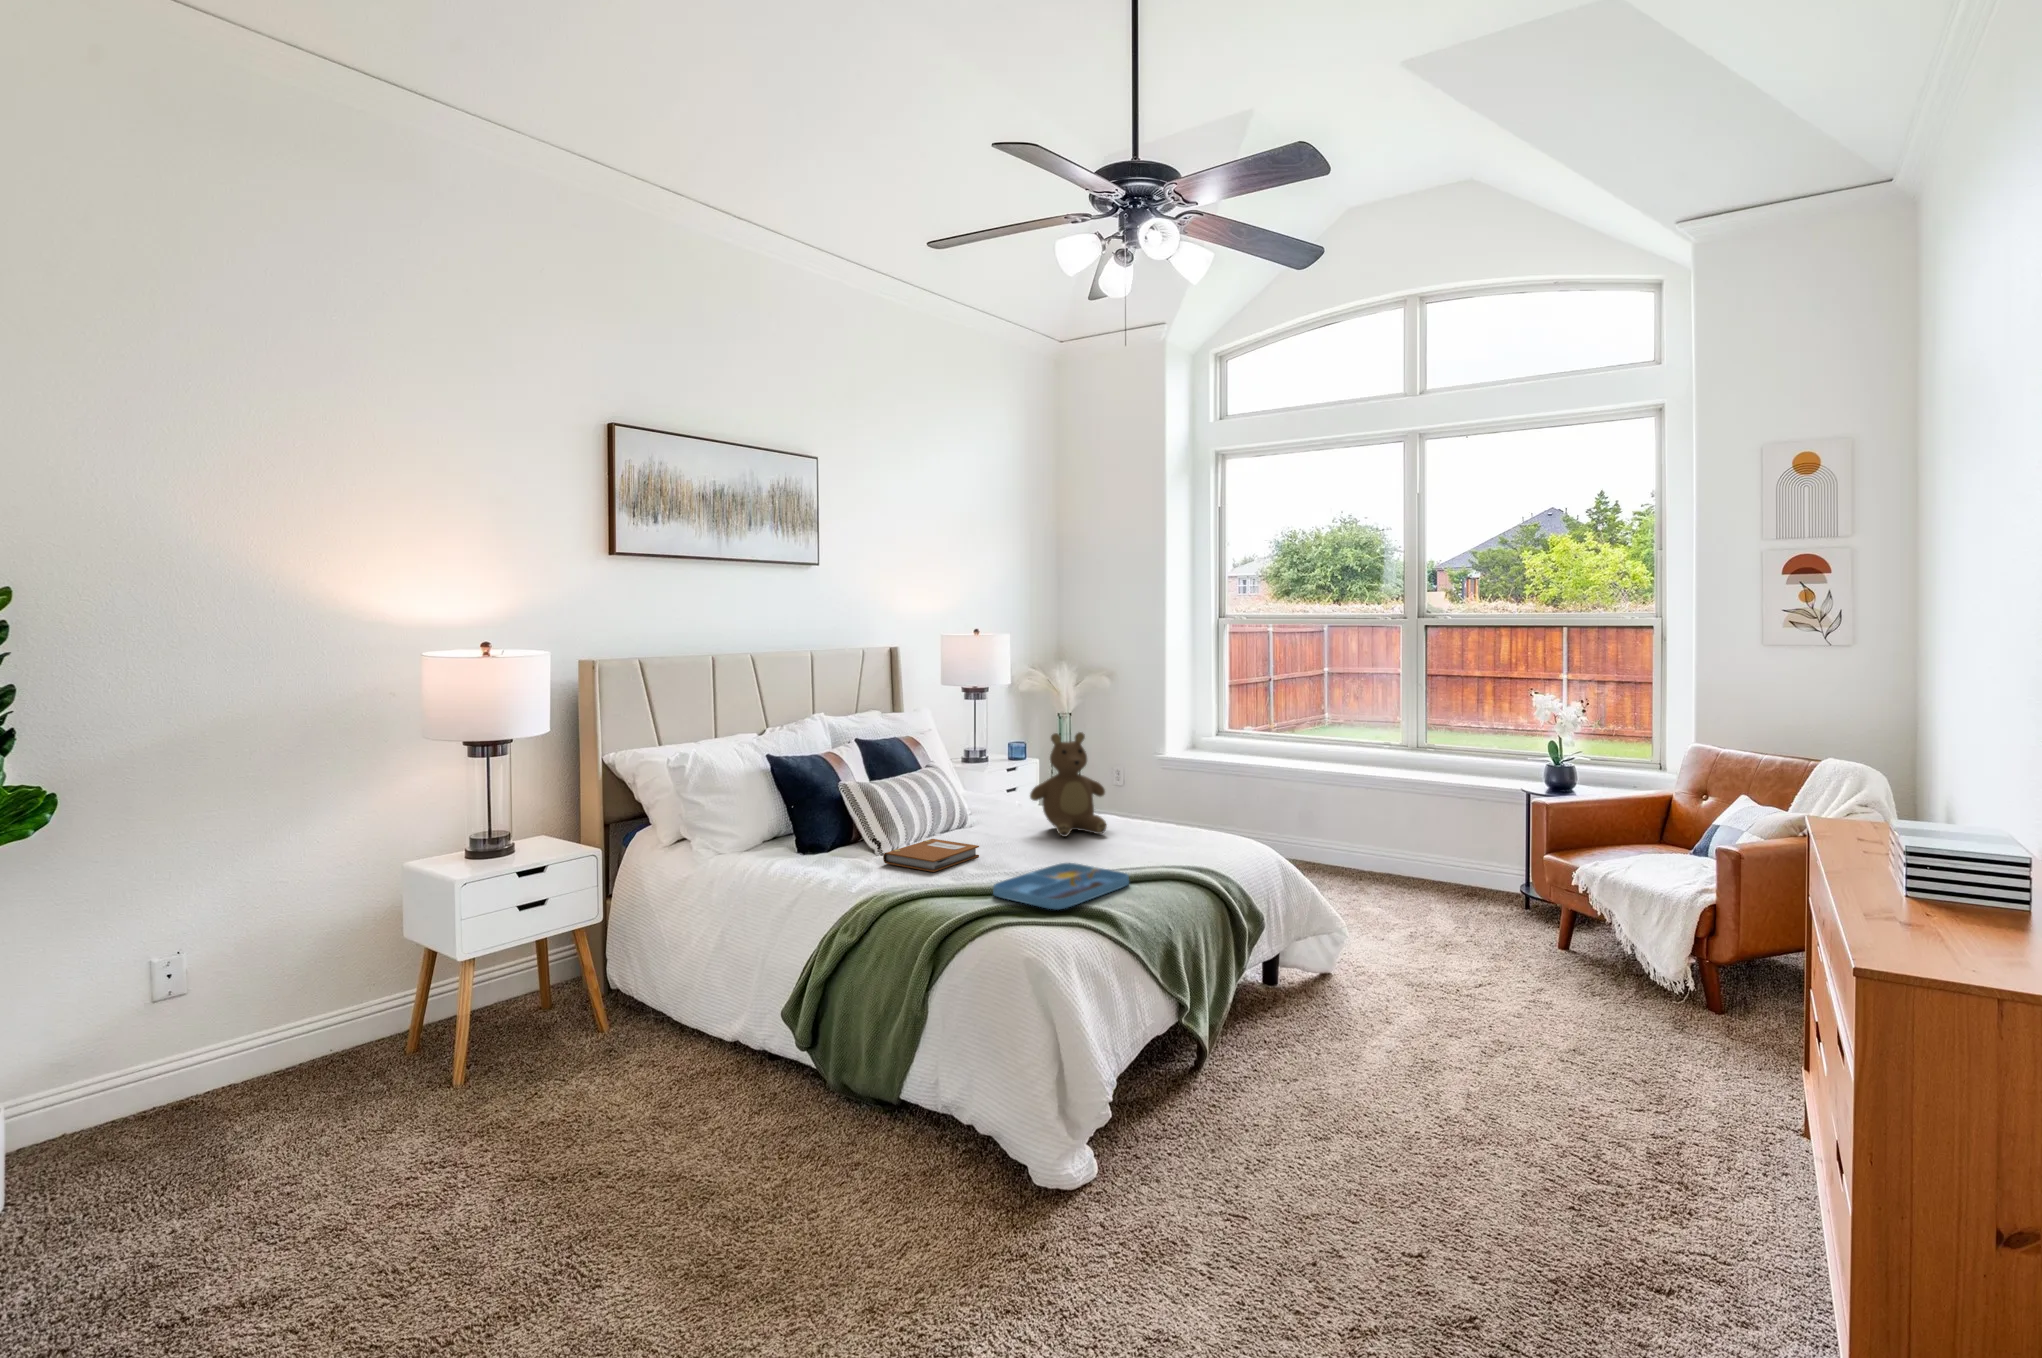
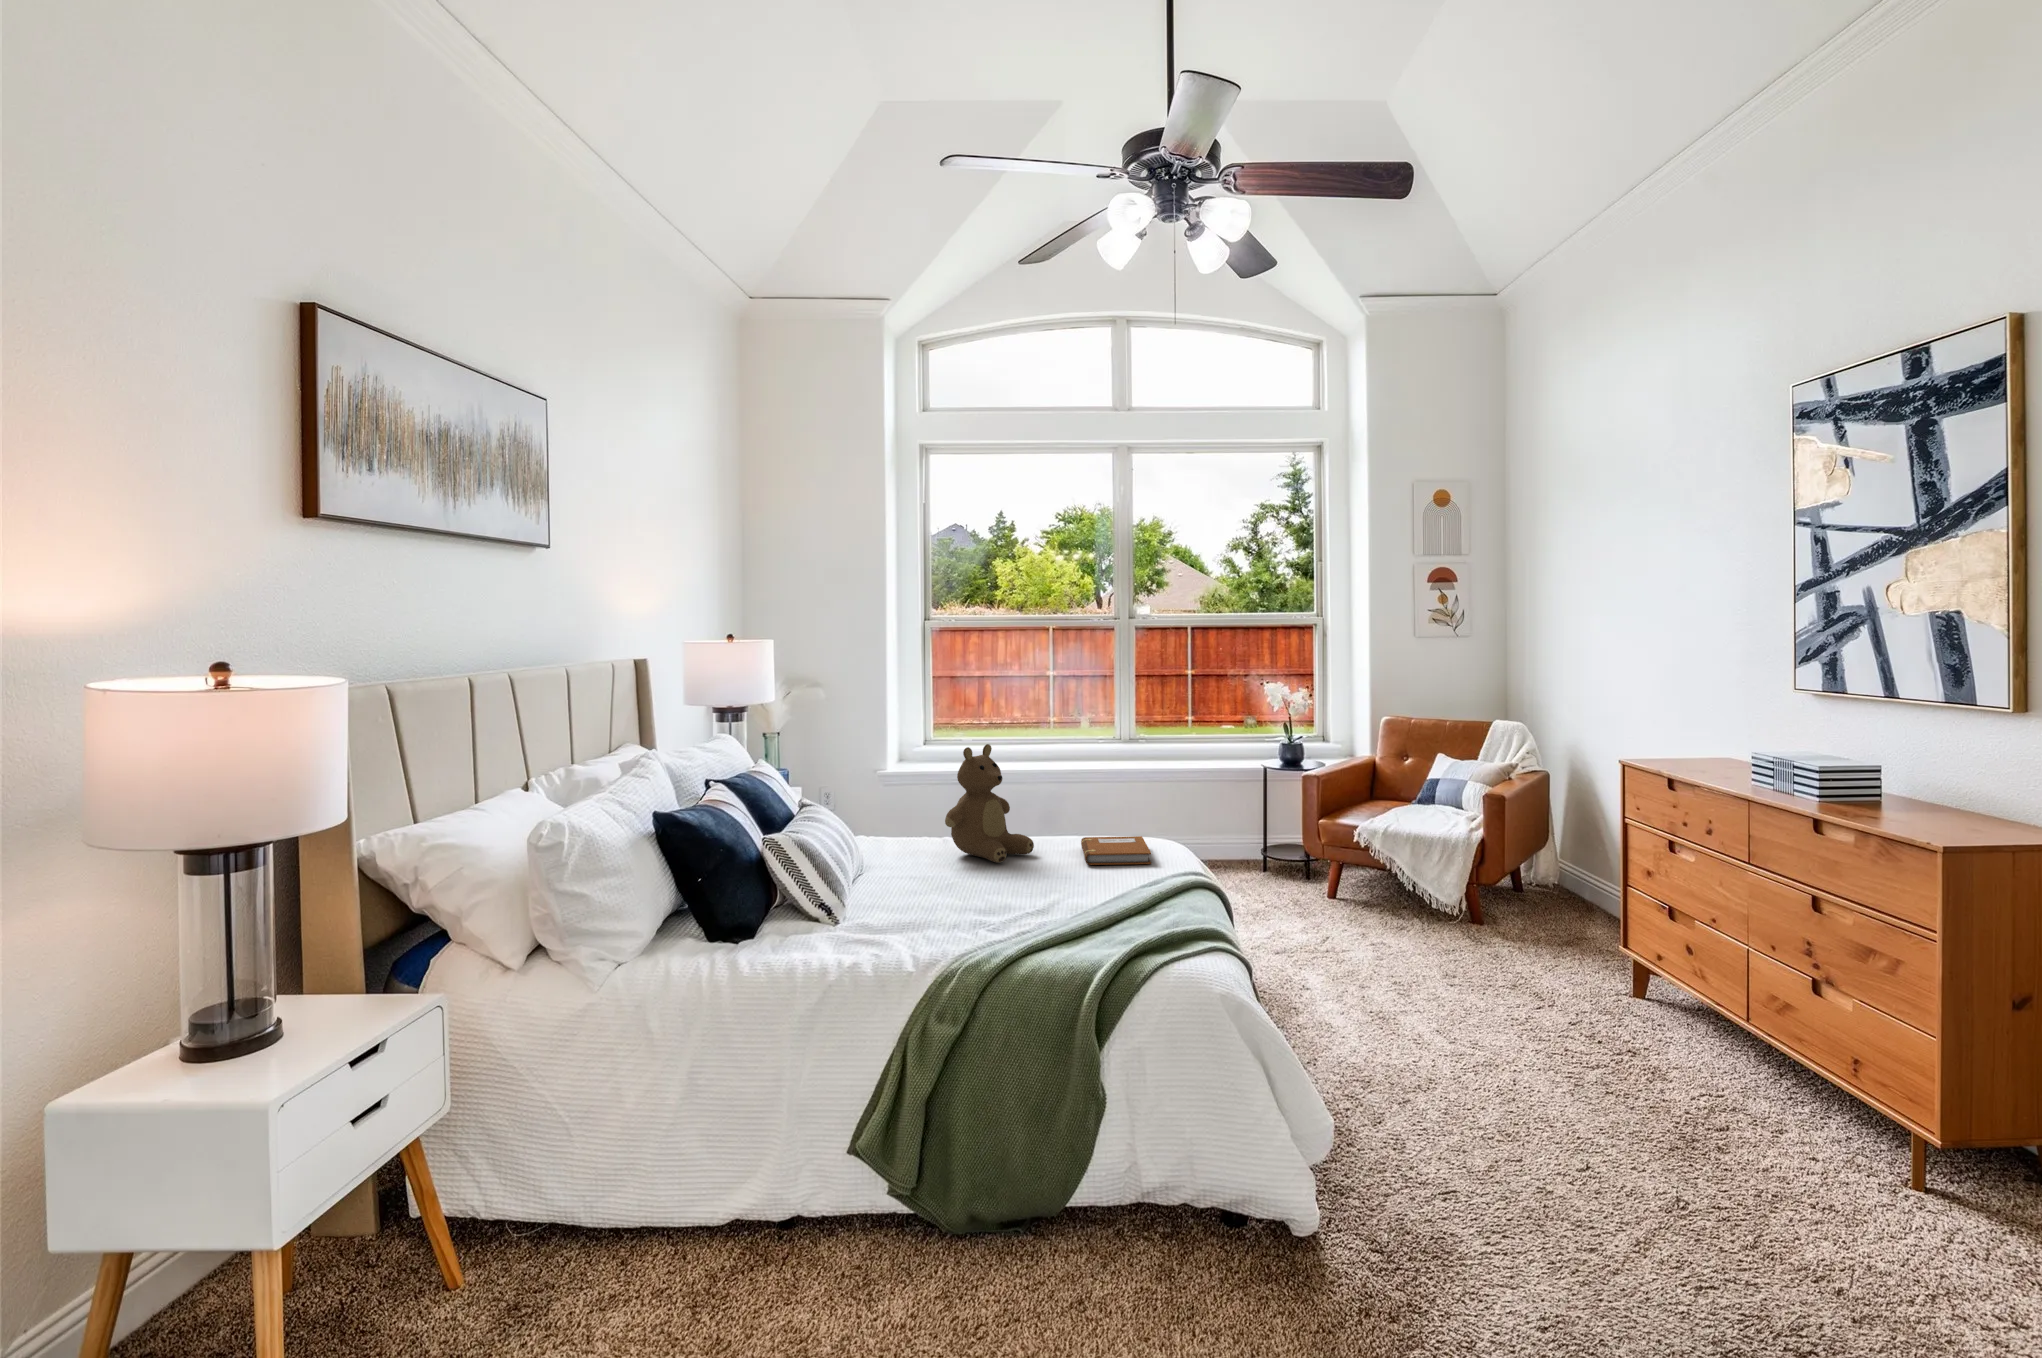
notebook: present [883,839,979,872] -> present [1081,836,1151,865]
tray: present [993,863,1129,909] -> none [1069,886,1173,937]

